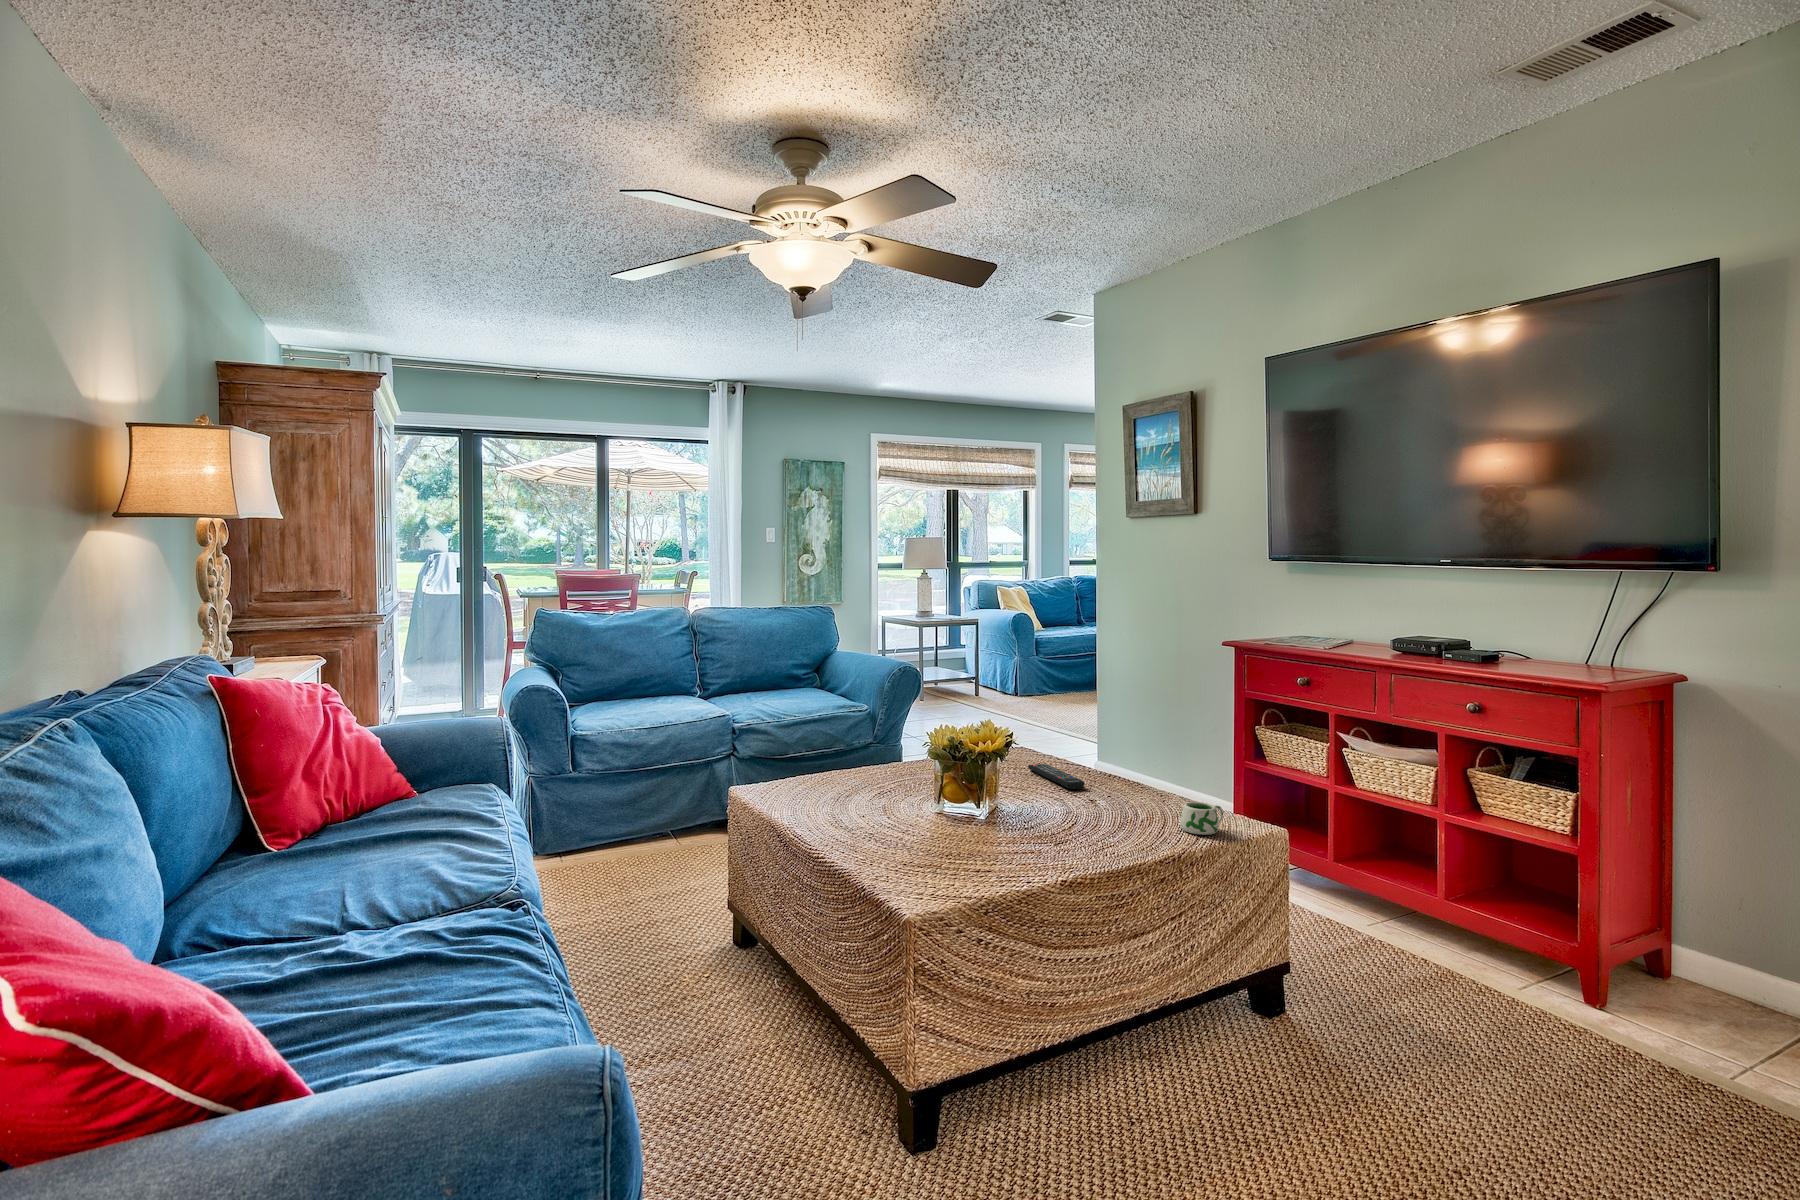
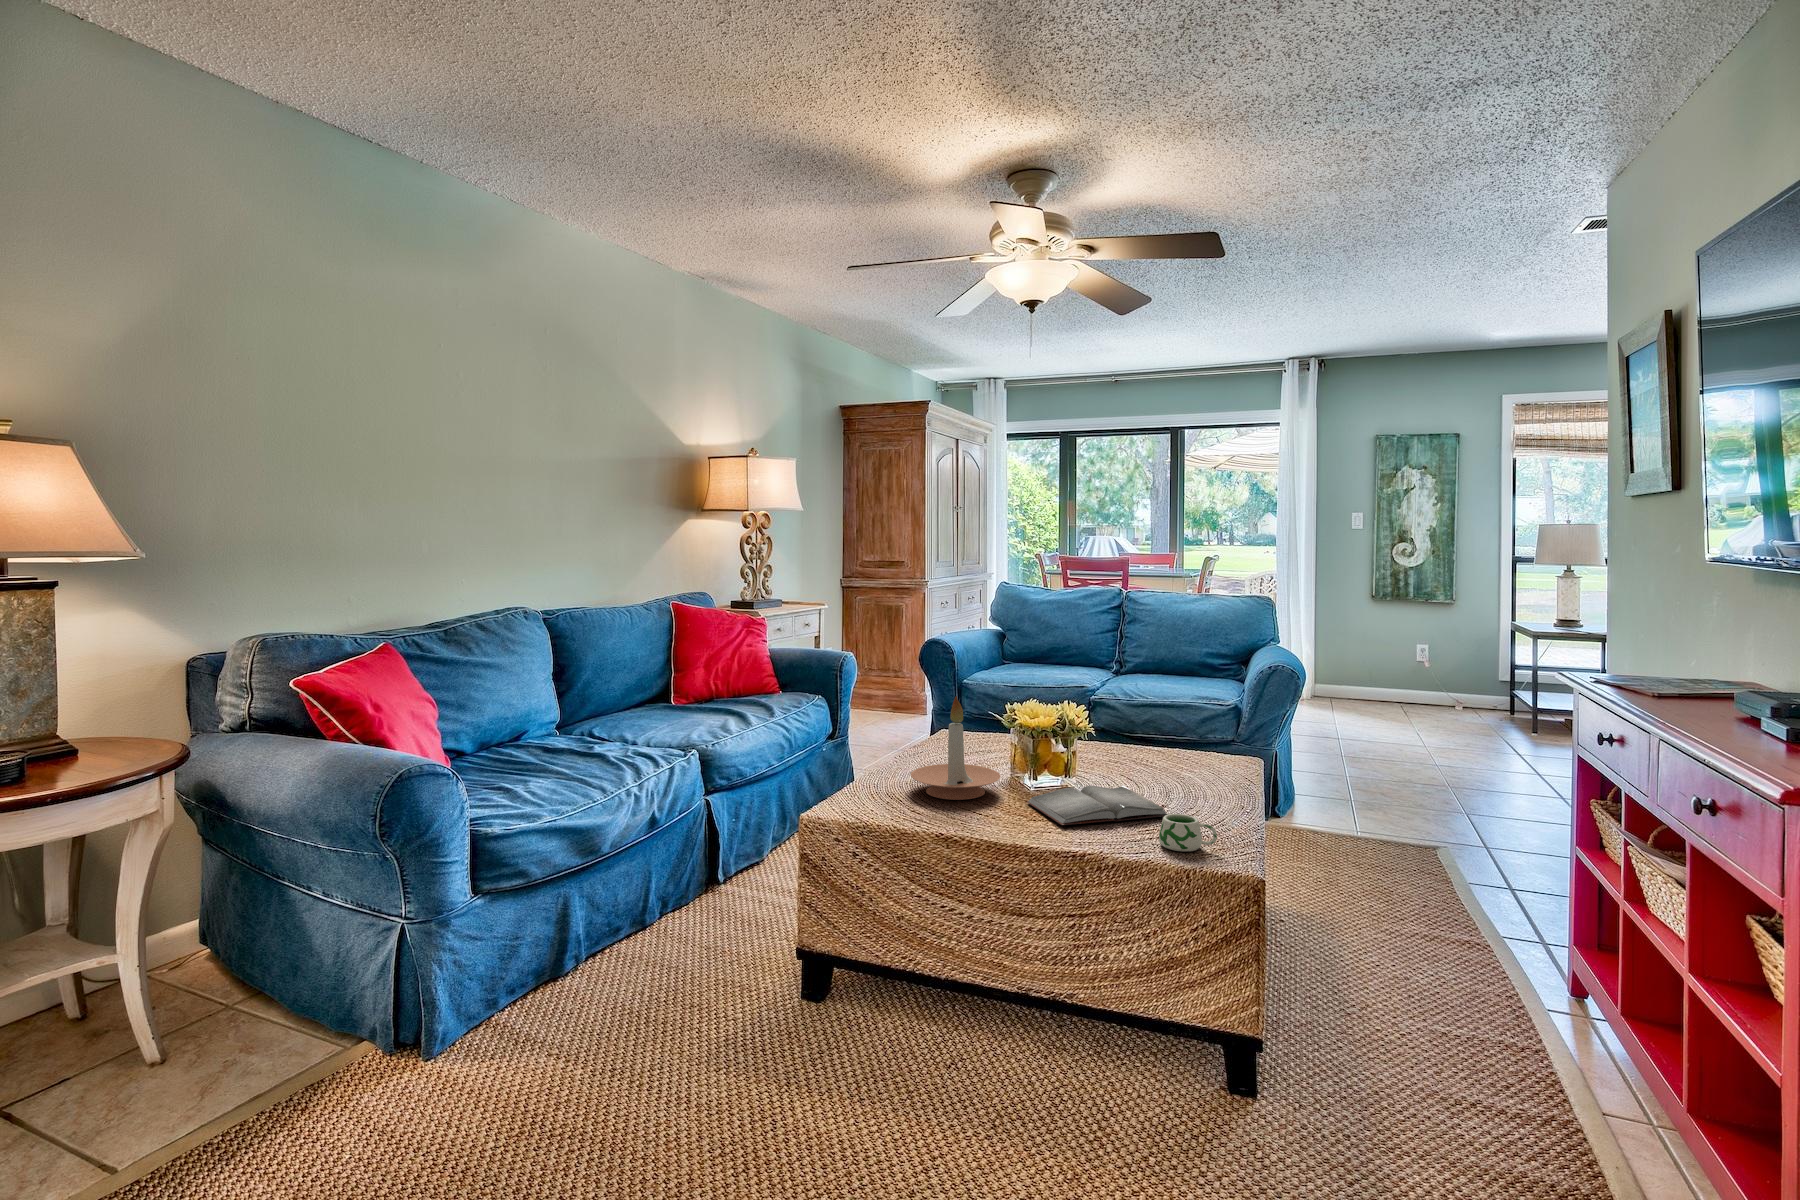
candle holder: none [906,729,1007,846] -> present [911,696,1000,800]
remote control: present [1028,764,1085,790] -> none [1161,766,1202,793]
hardback book: none [1030,792,1131,839] -> present [1027,786,1168,825]

